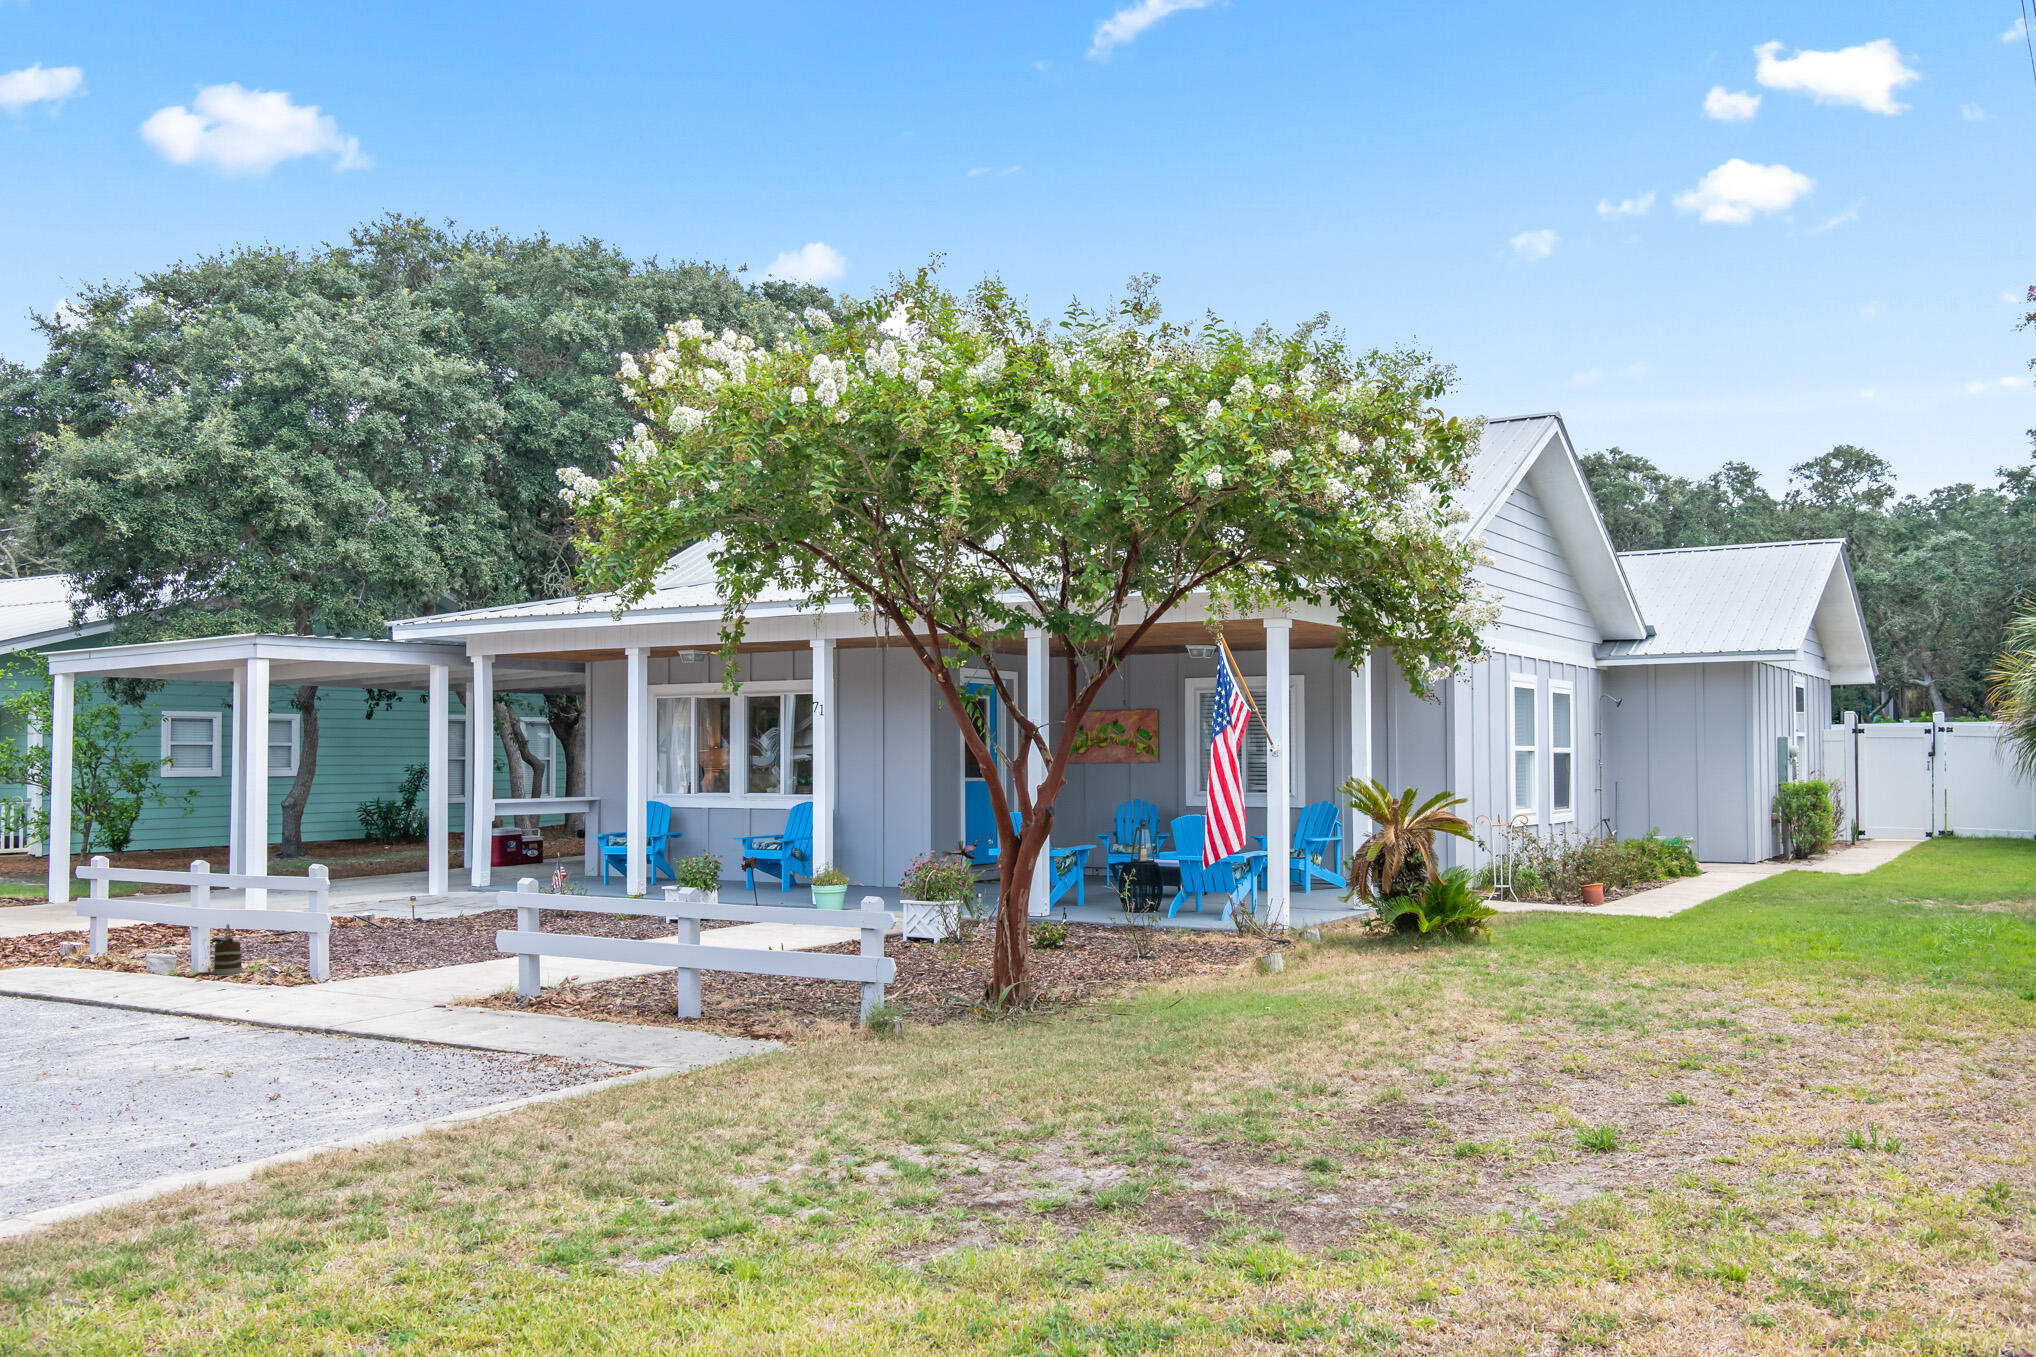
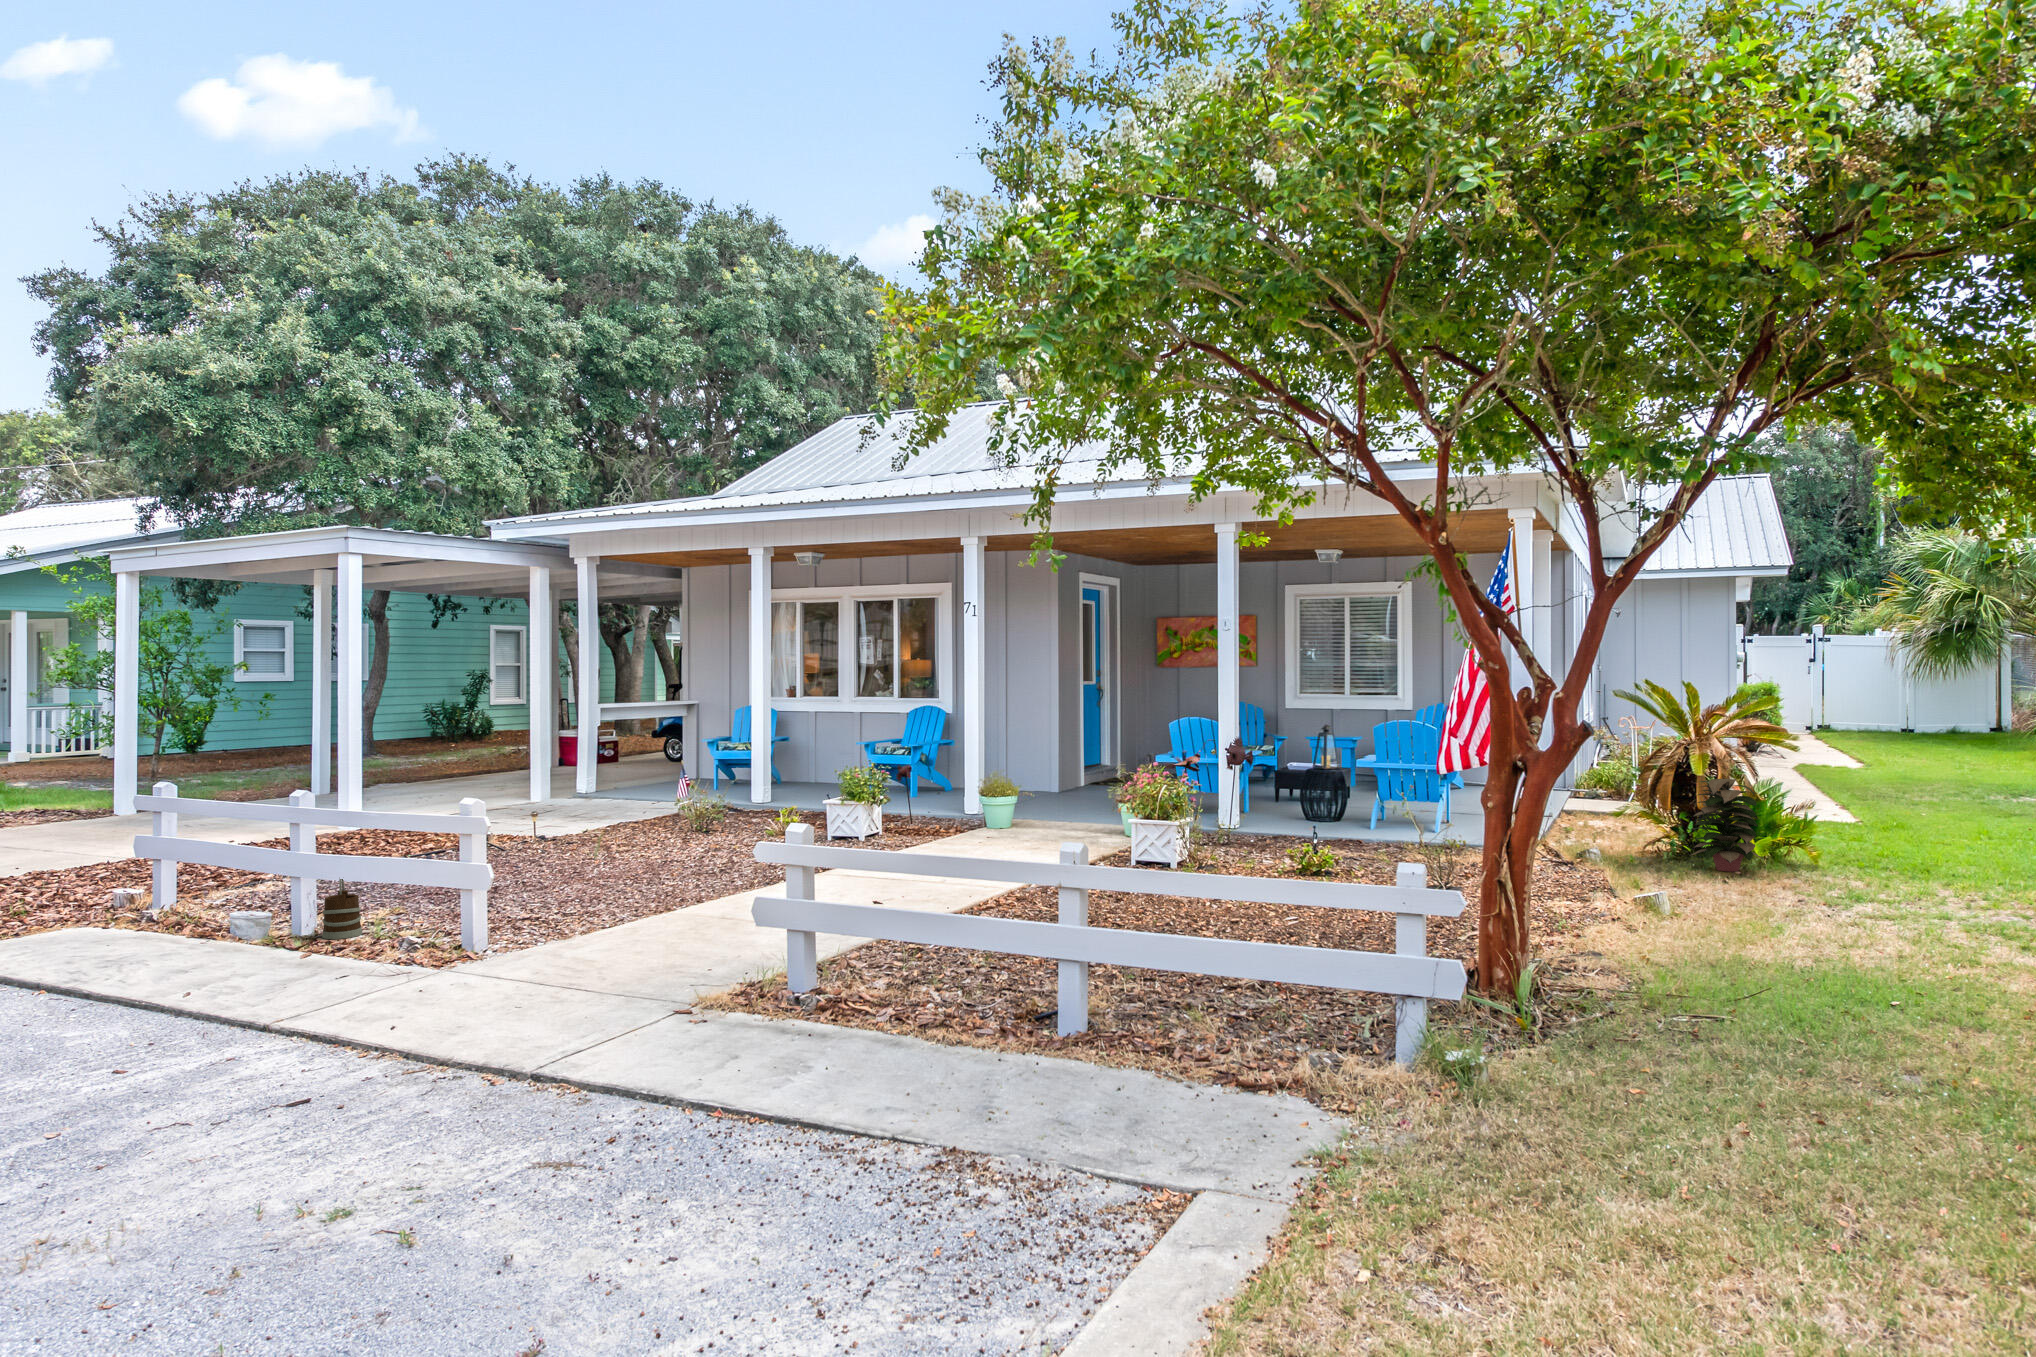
decorative plant: none [1358,856,1416,936] -> present [1692,779,1763,872]

